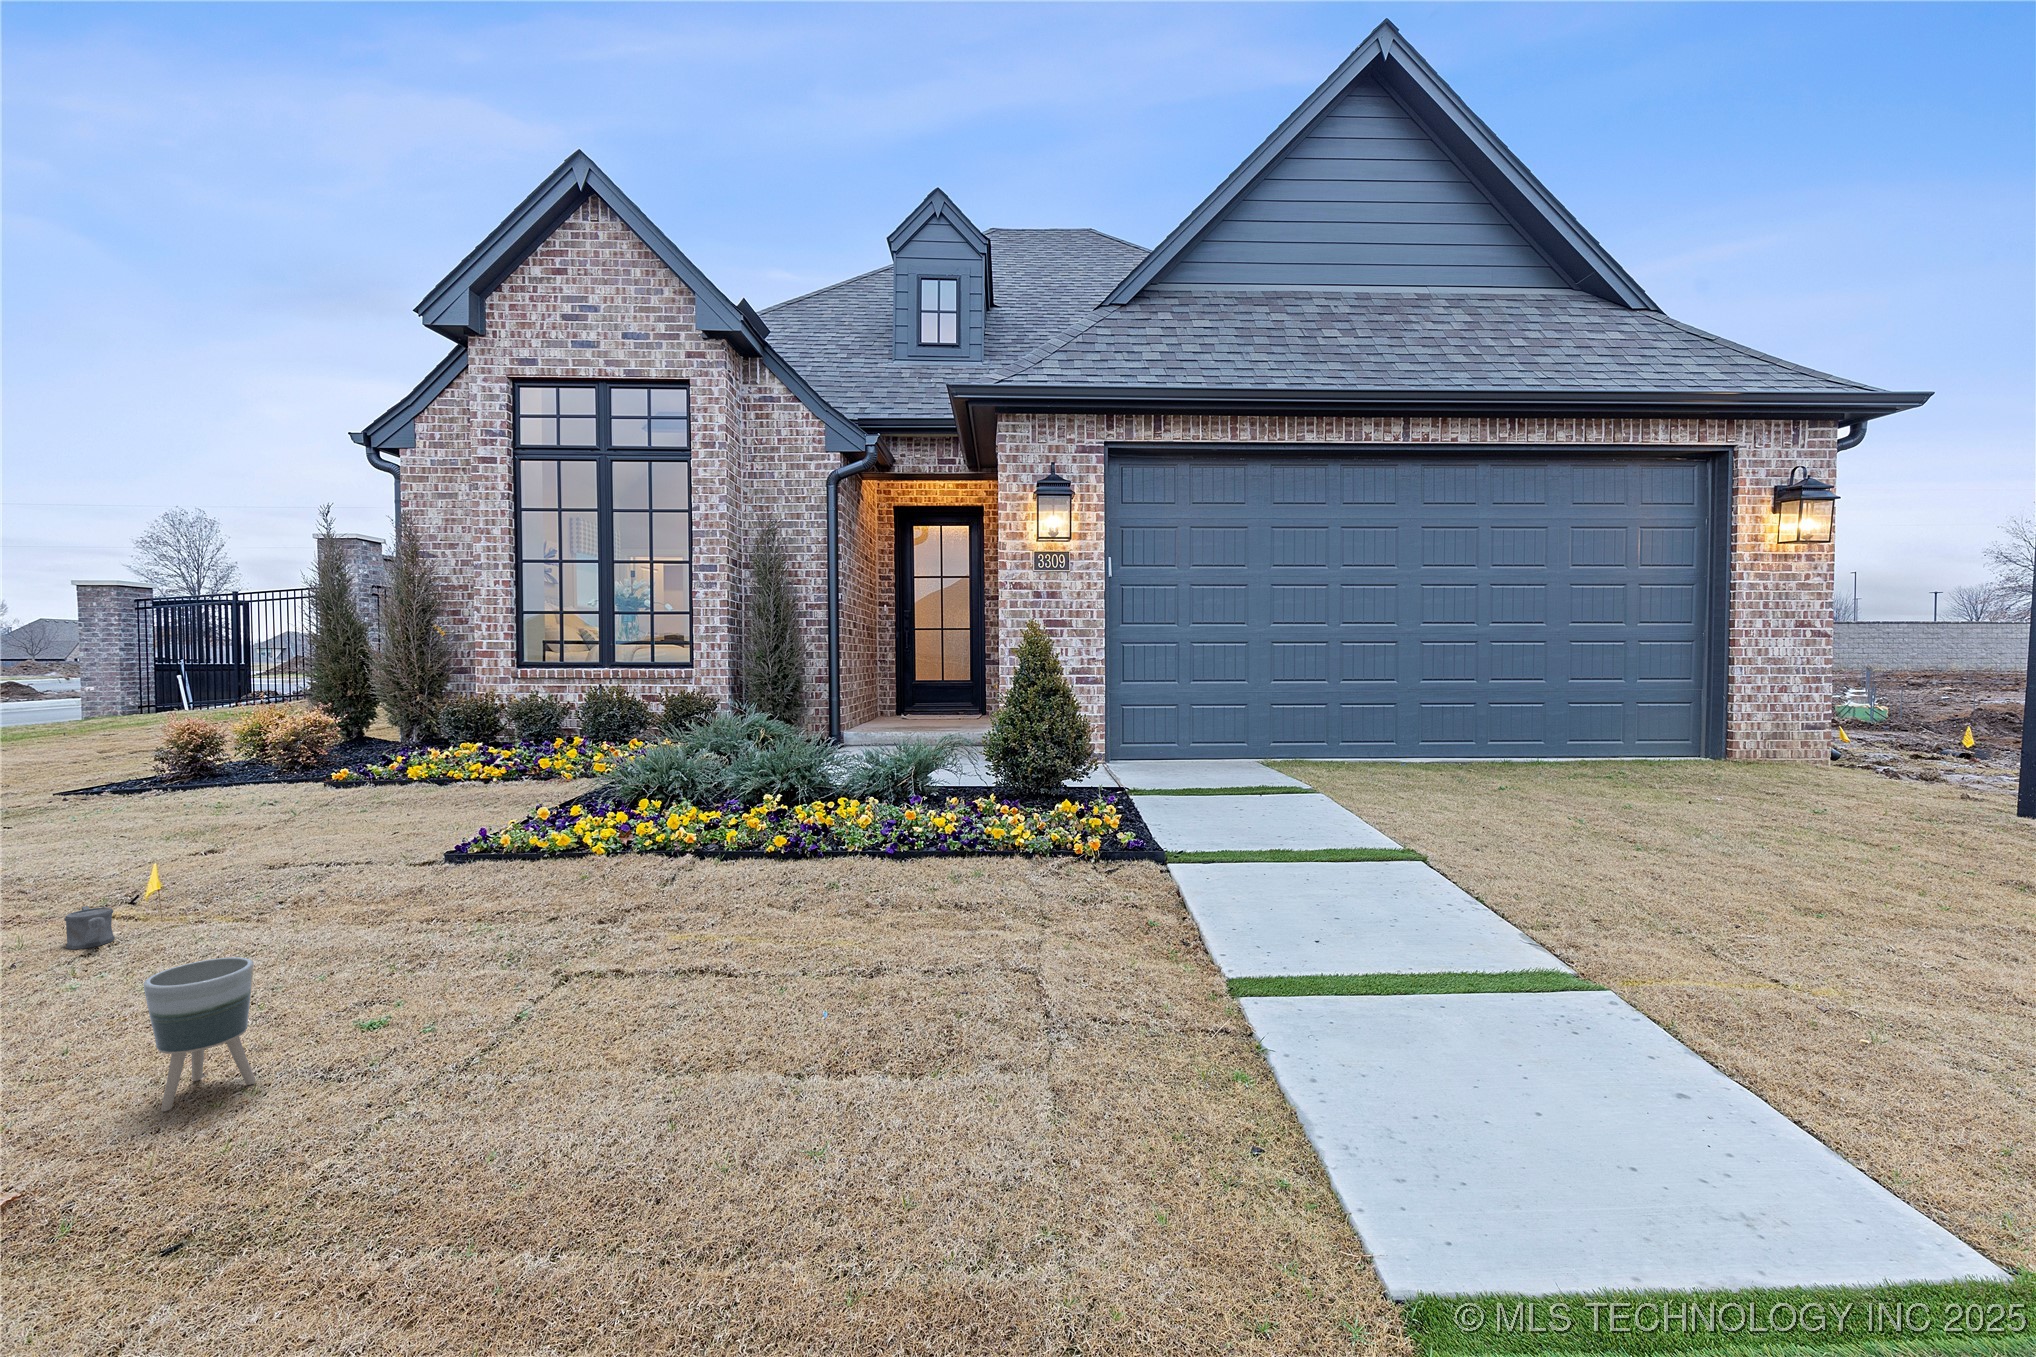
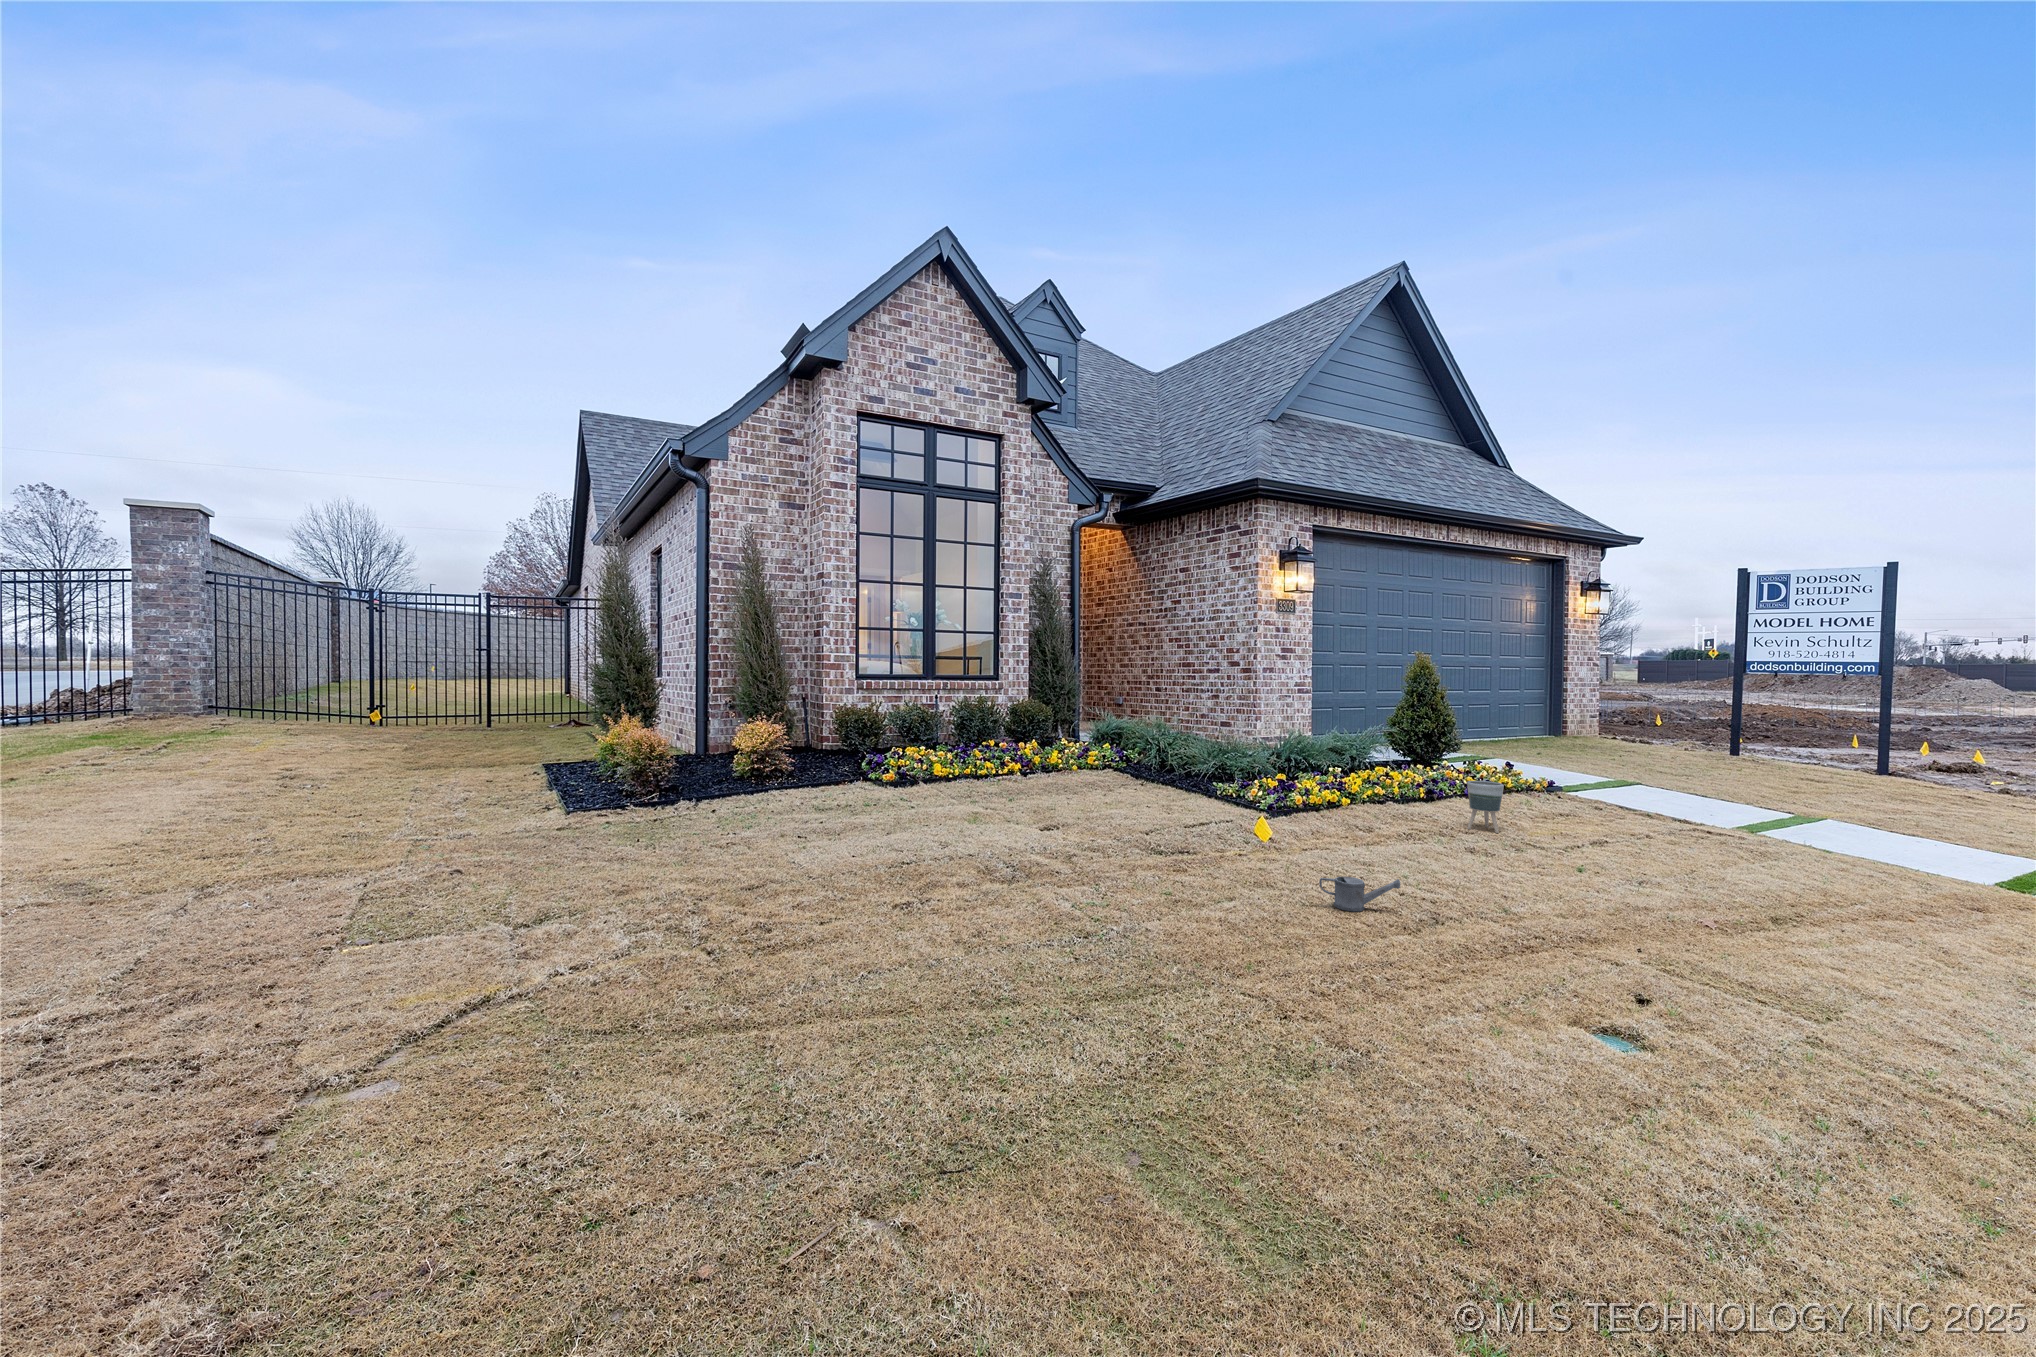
planter: present [144,957,255,1111] -> present [1467,781,1504,833]

